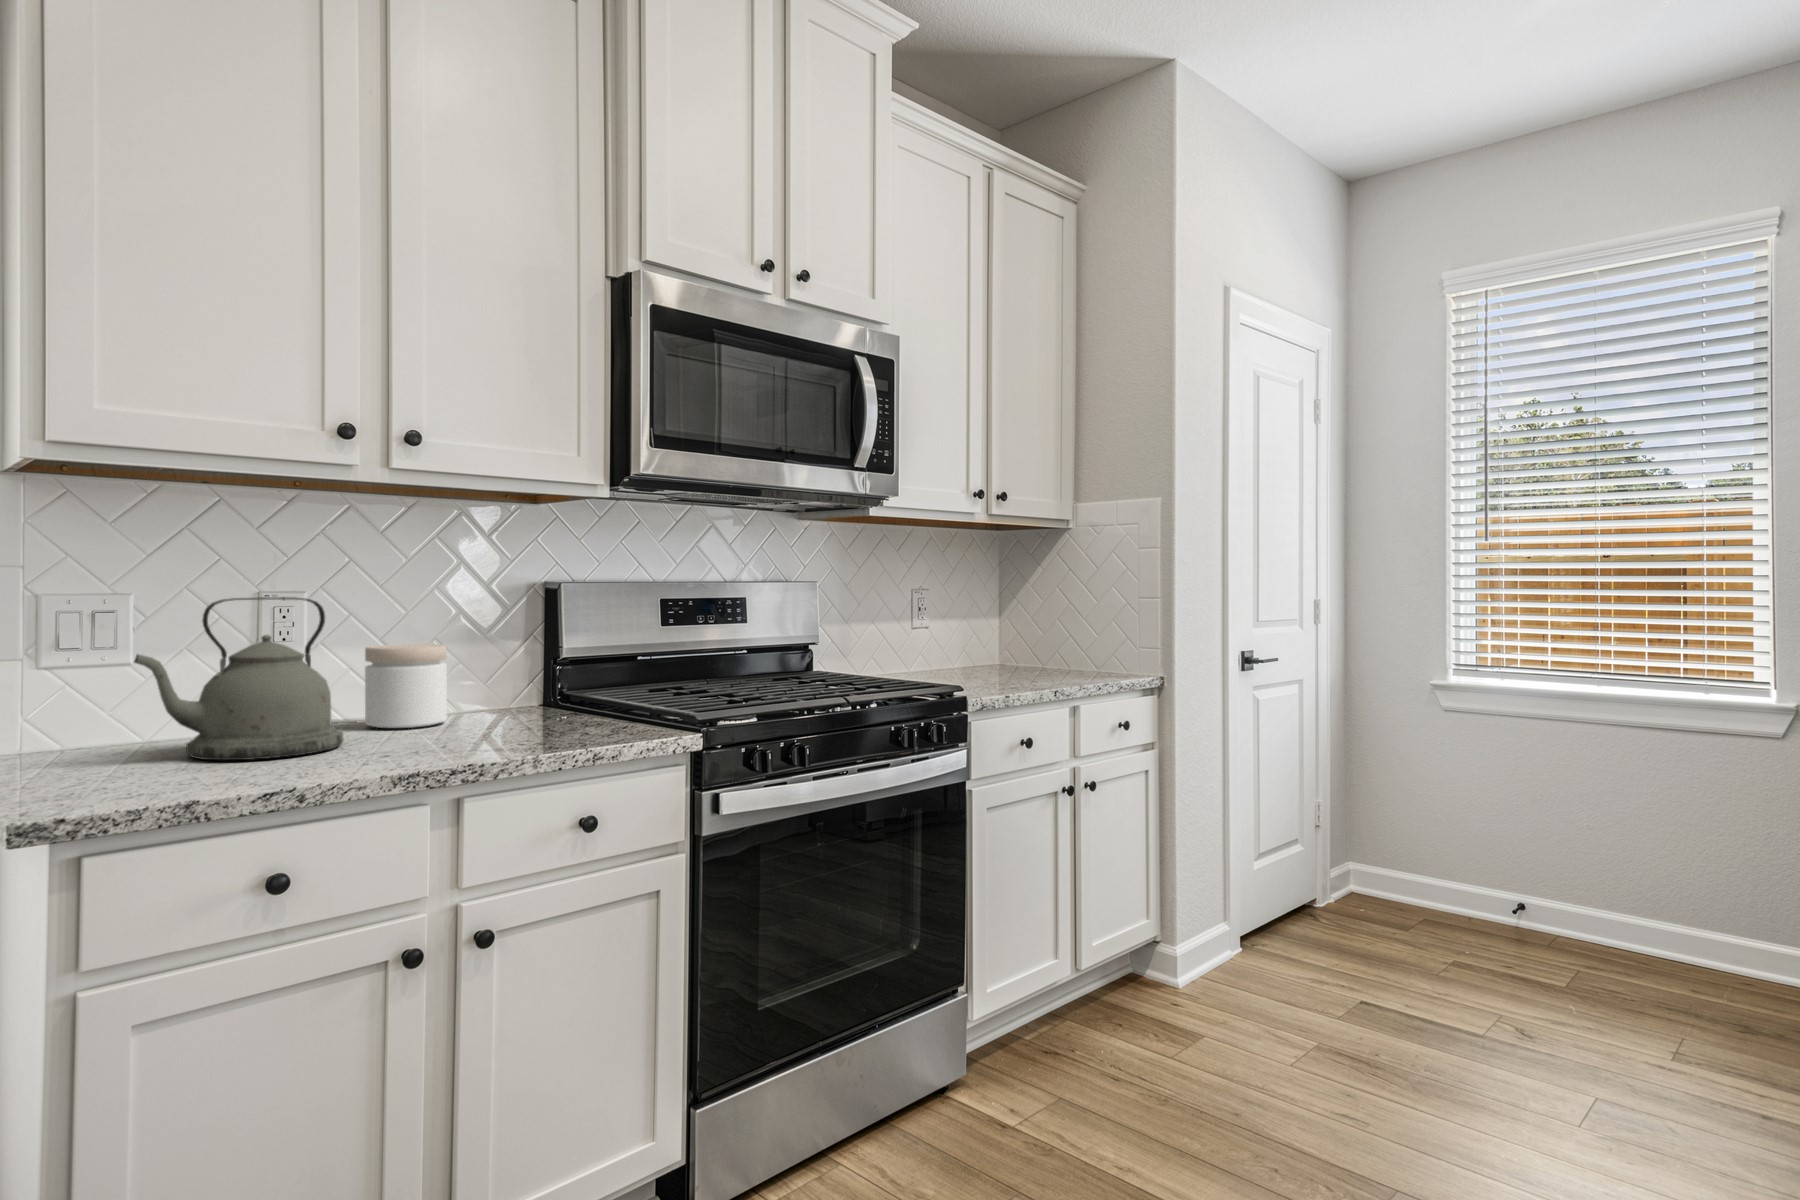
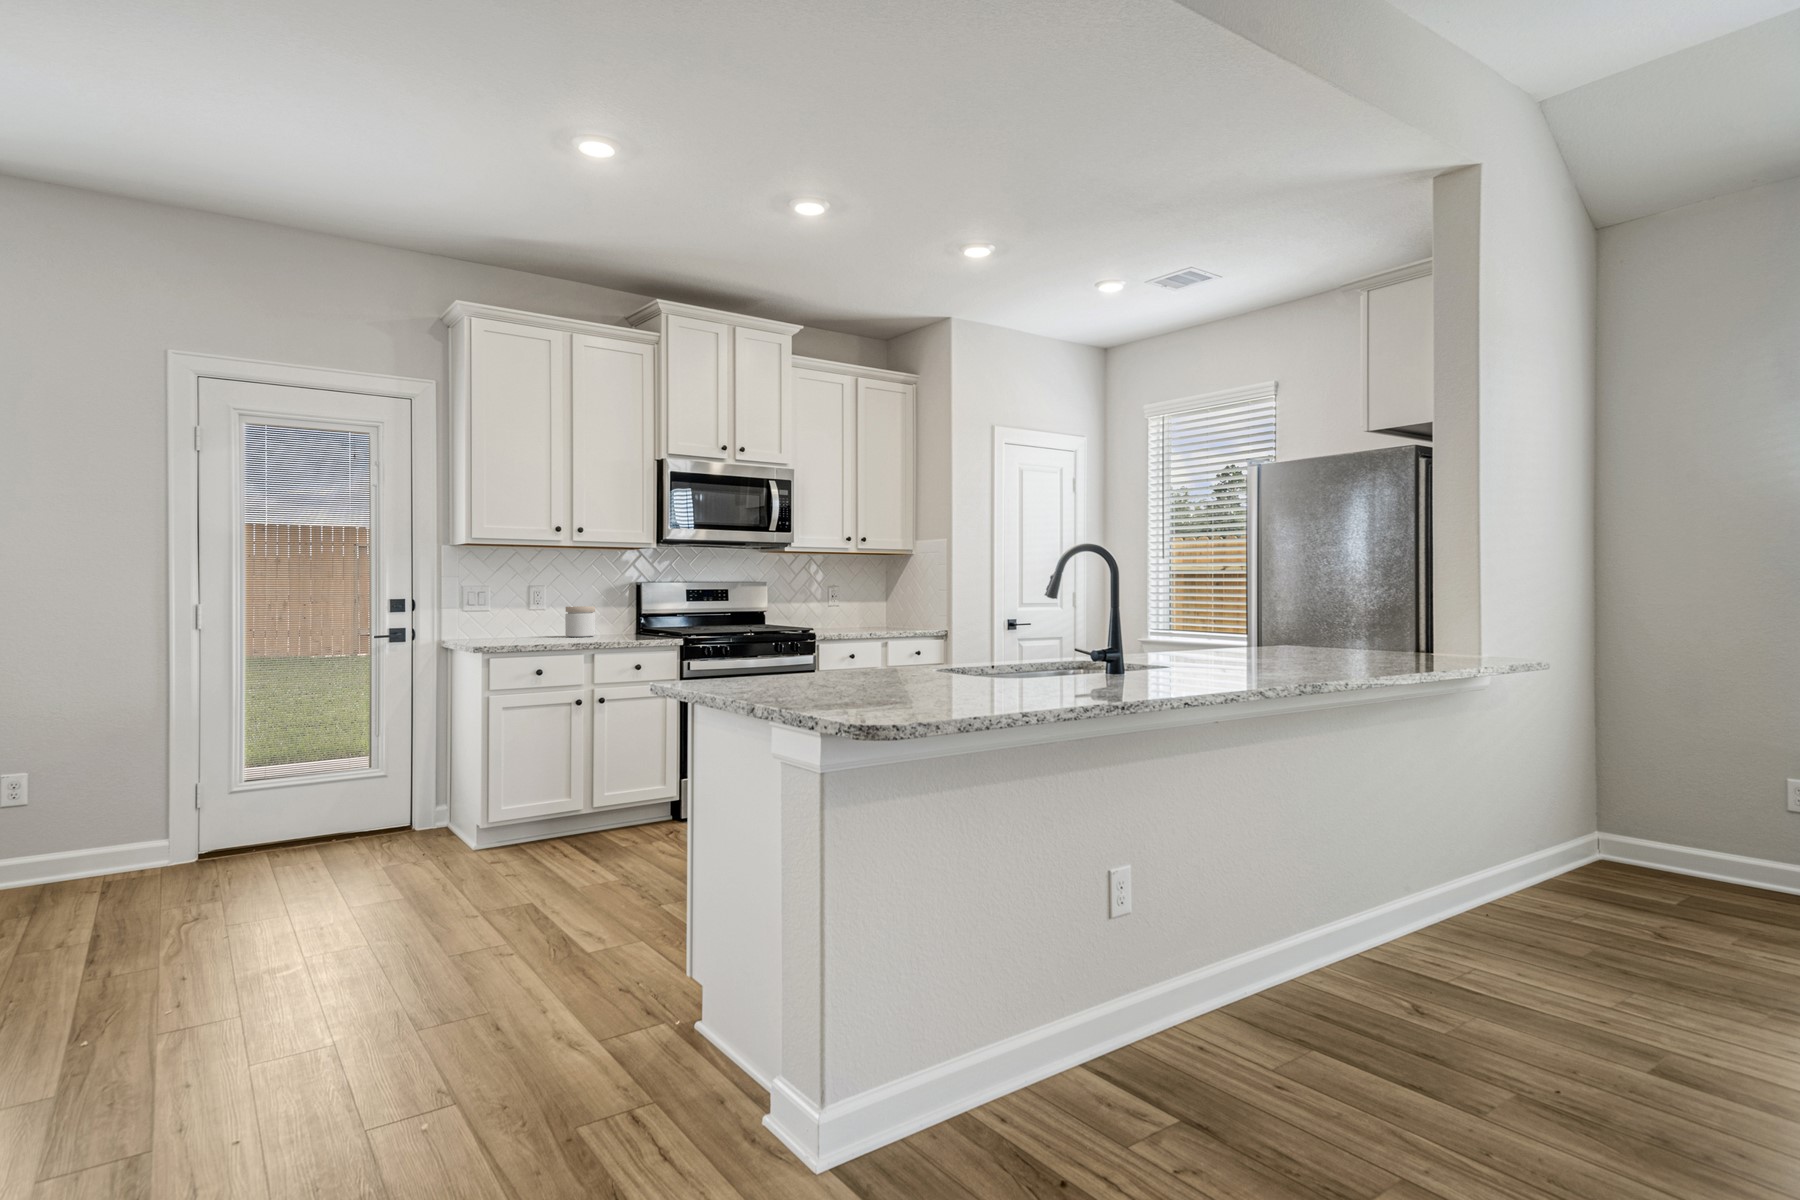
kettle: present [134,597,343,760] -> none [494,587,558,640]

